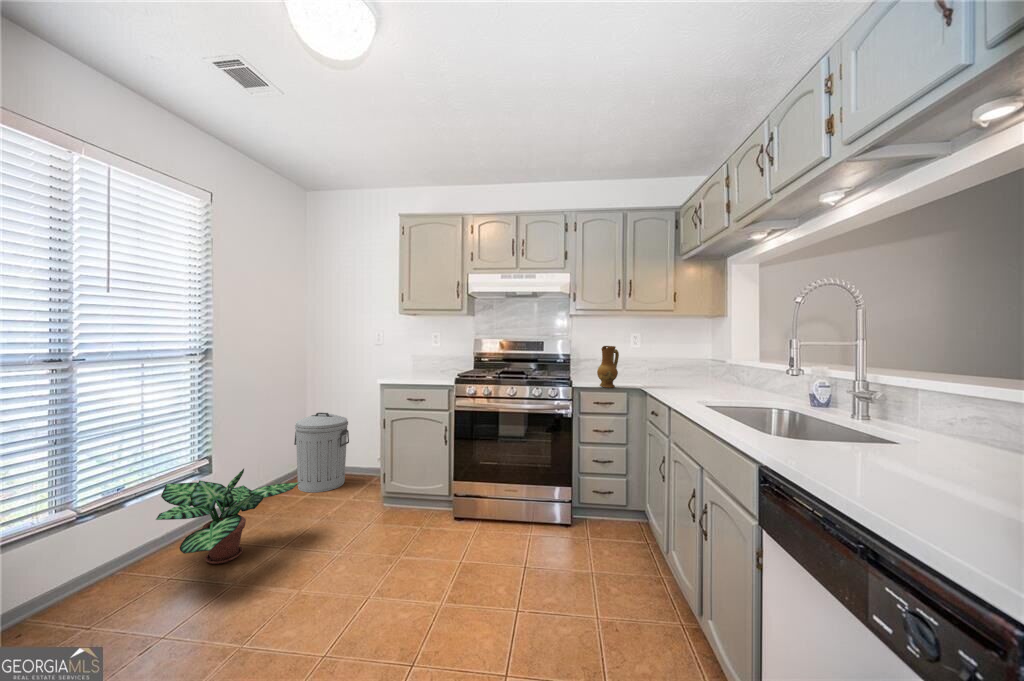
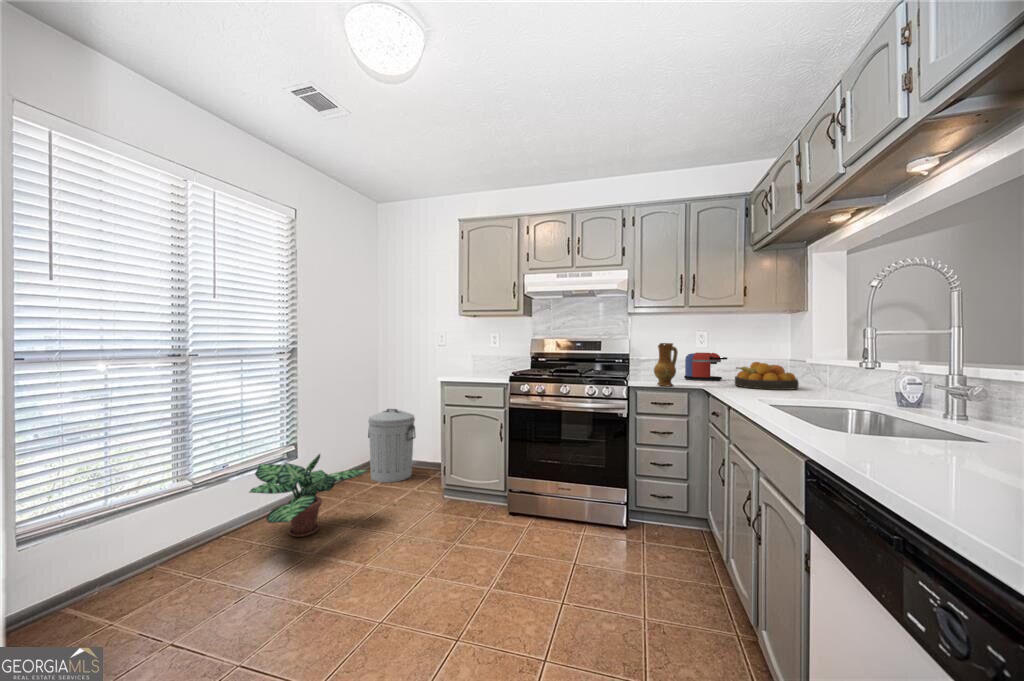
coffee maker: none [621,354,659,380] -> present [684,353,727,381]
fruit bowl: none [668,363,723,390] -> present [735,362,799,390]

